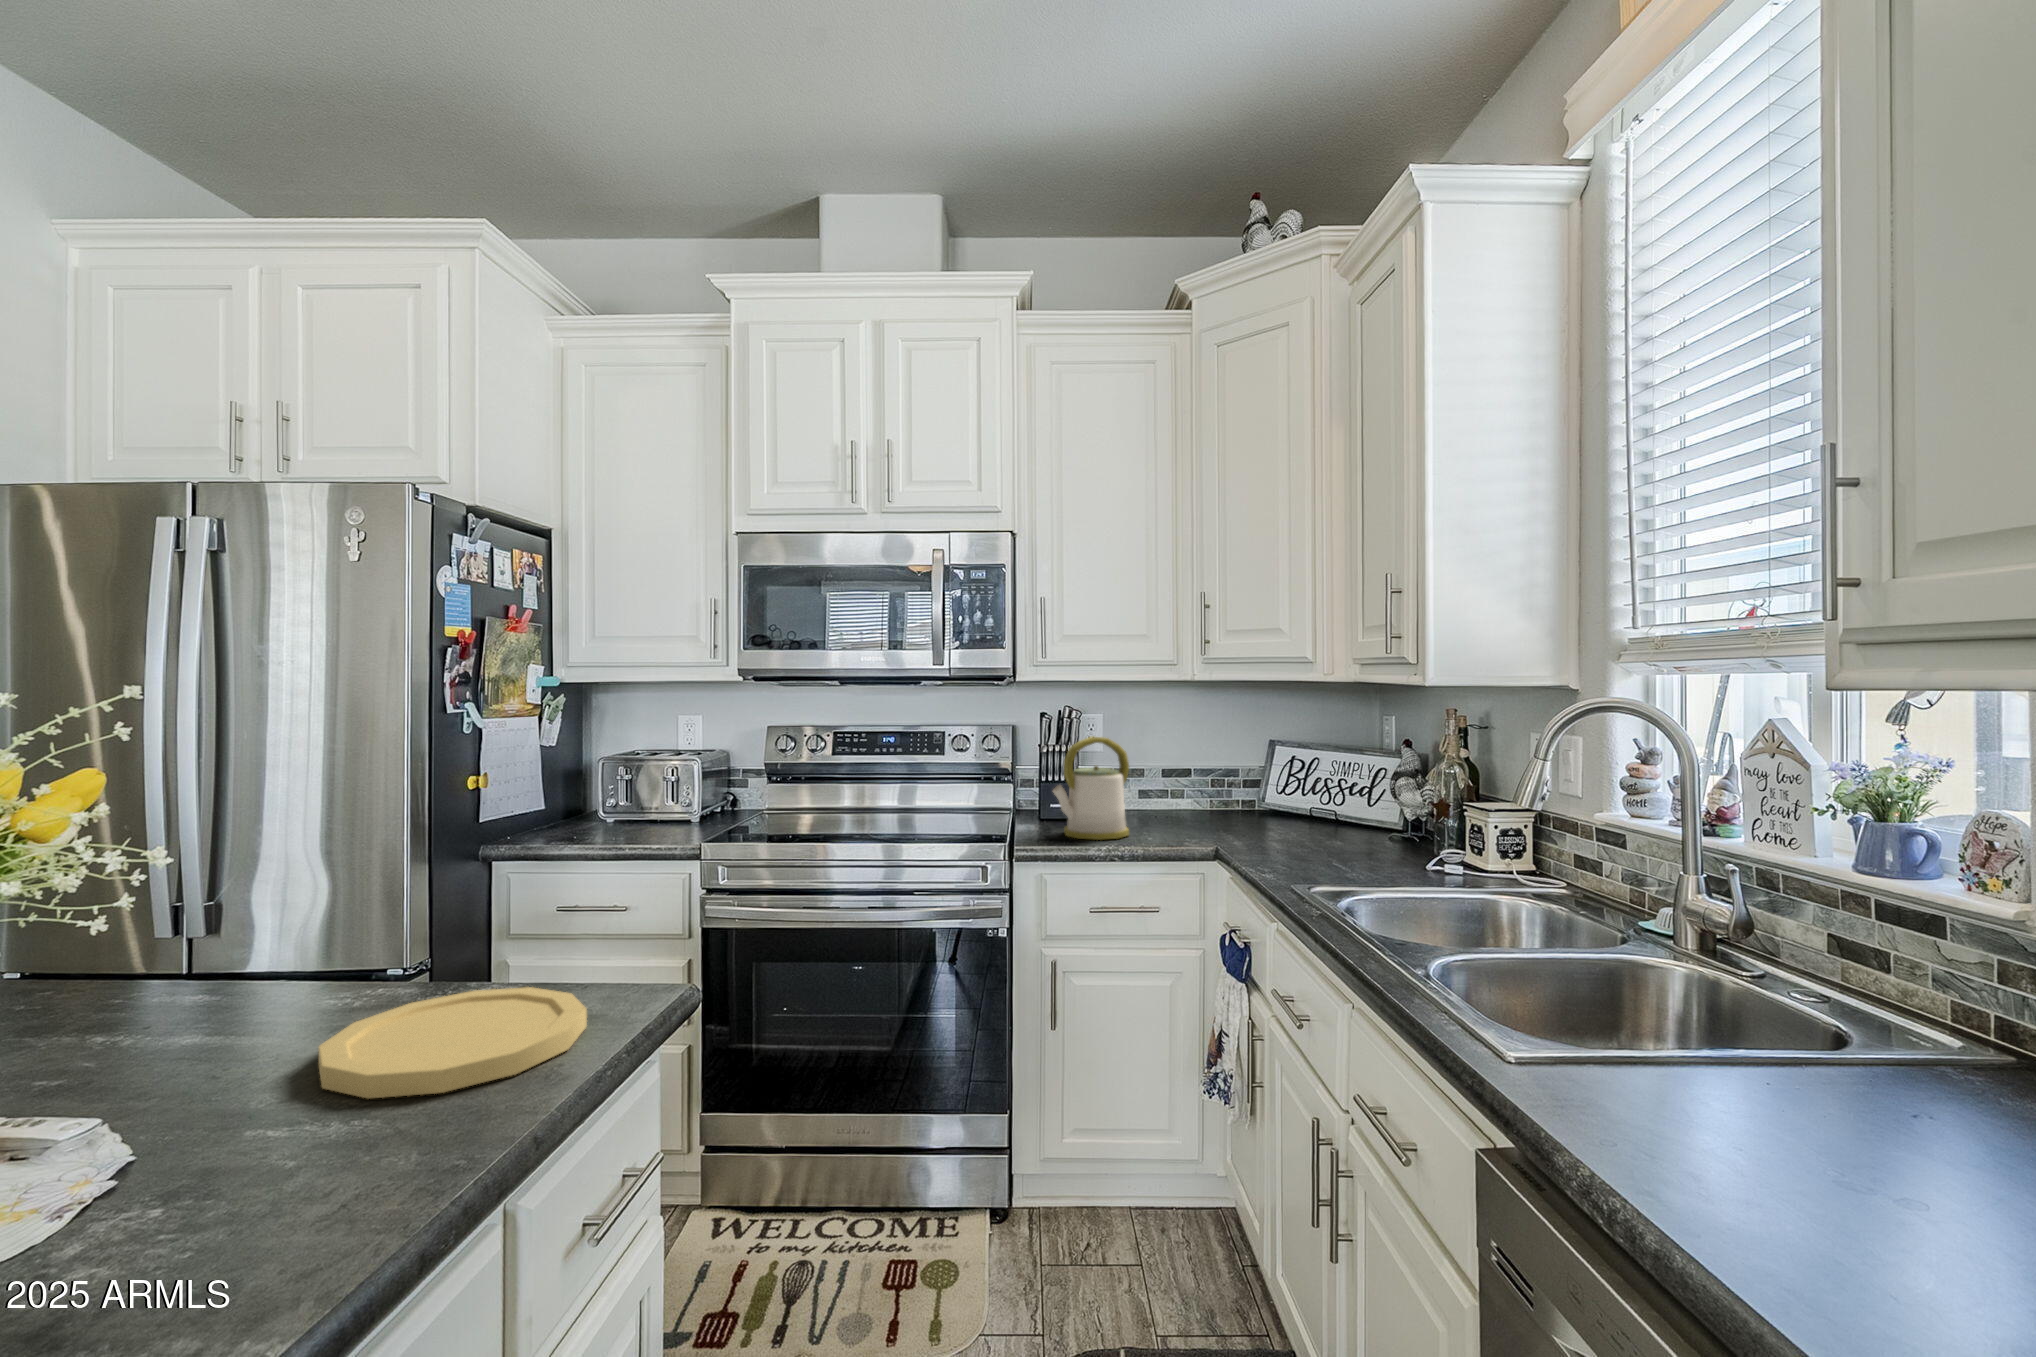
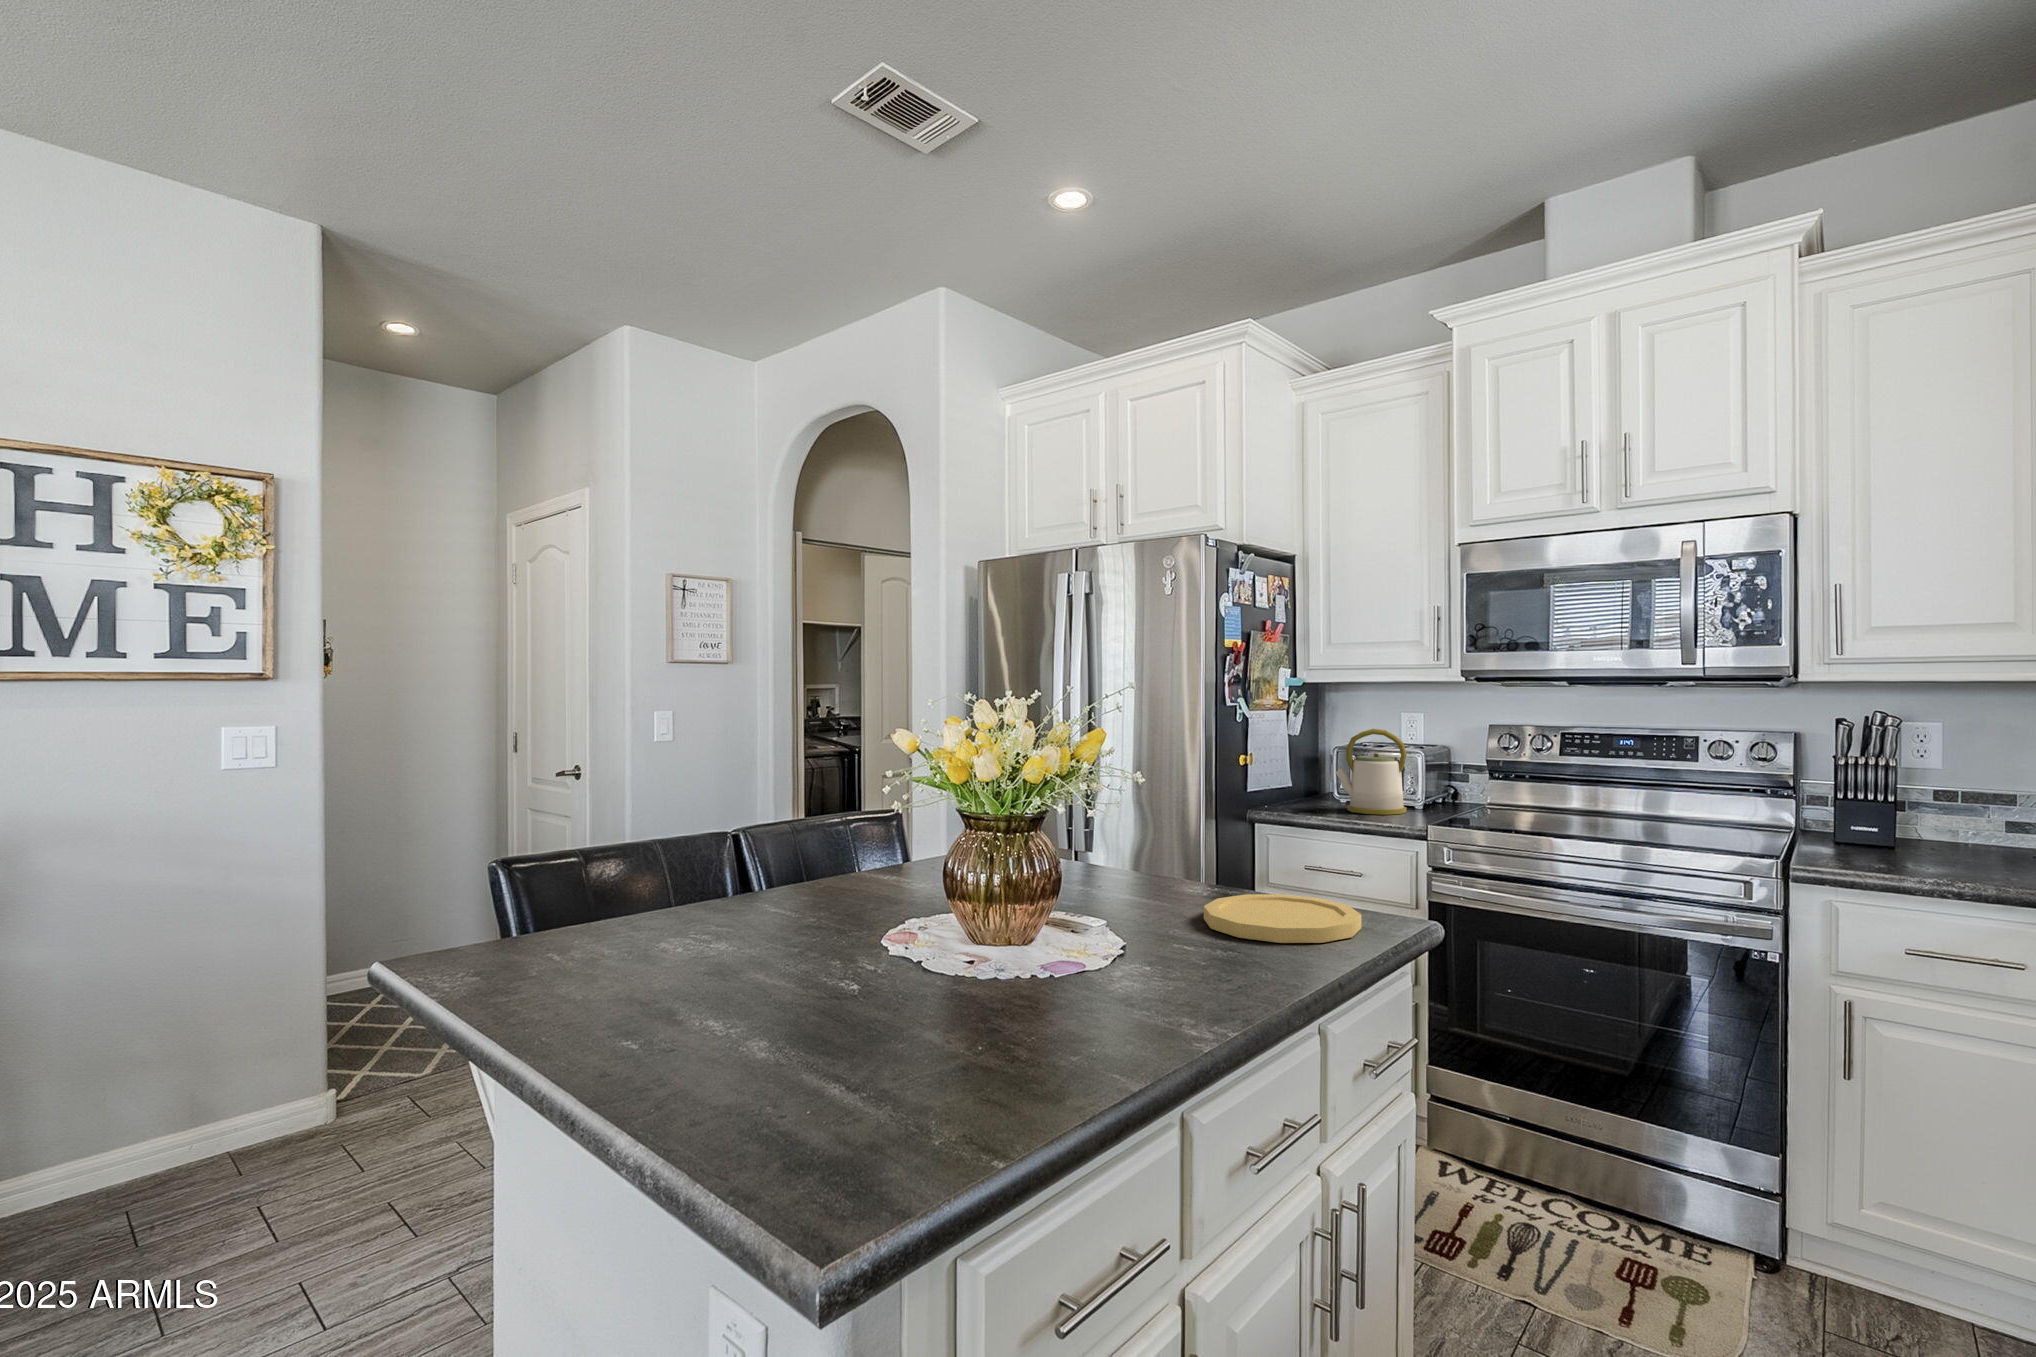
kettle: present [1053,737,1129,840] -> present [1336,729,1407,815]

